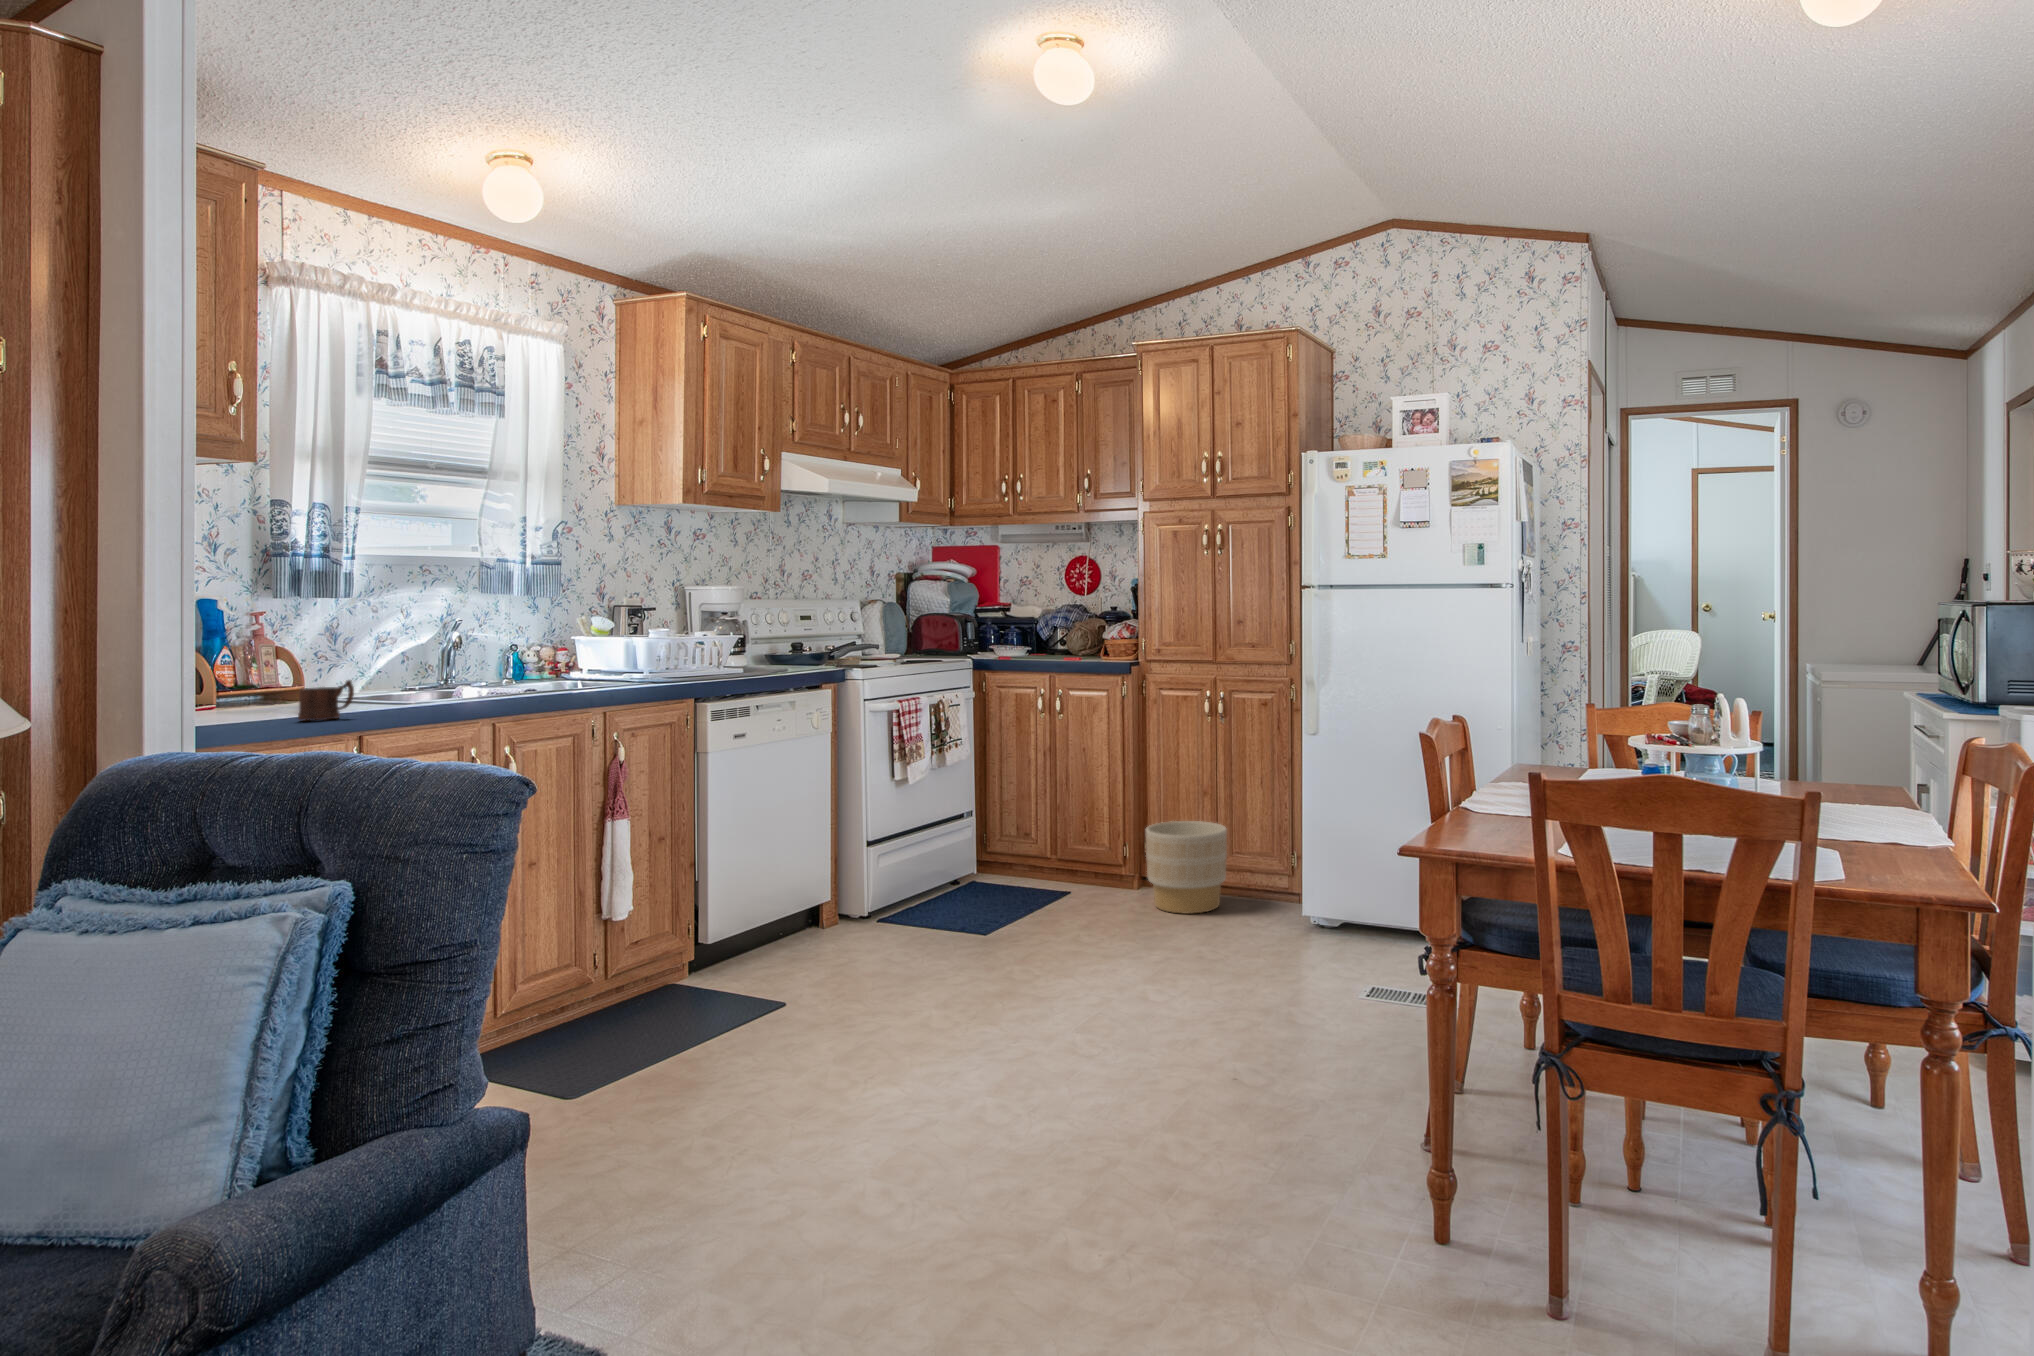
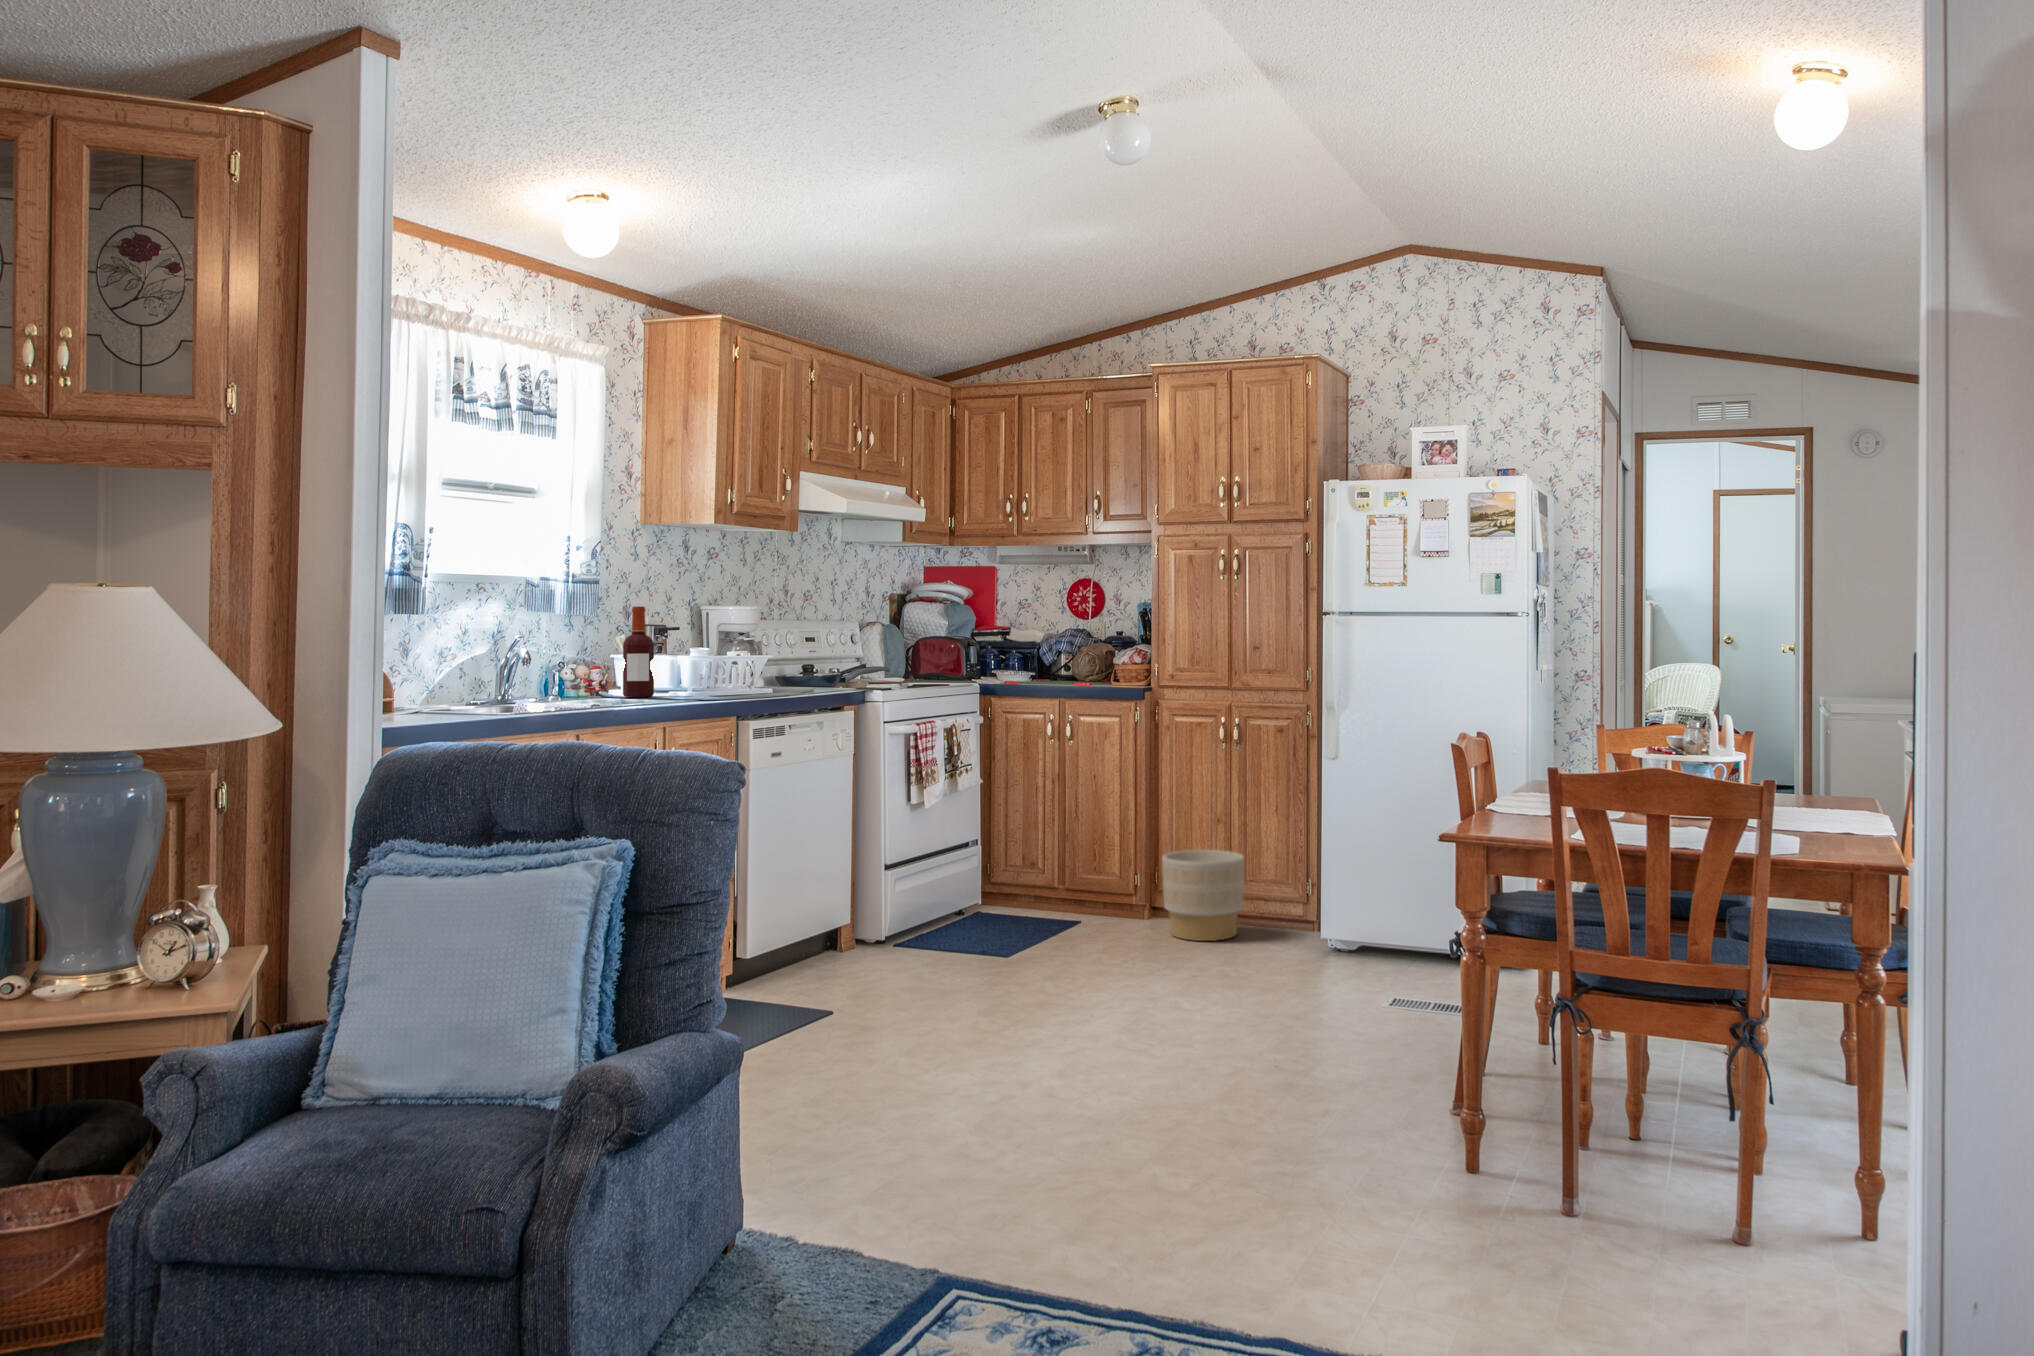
bottle: none [588,587,620,679] -> present [623,606,654,697]
mug: present [298,680,354,720] -> none [428,690,479,727]

